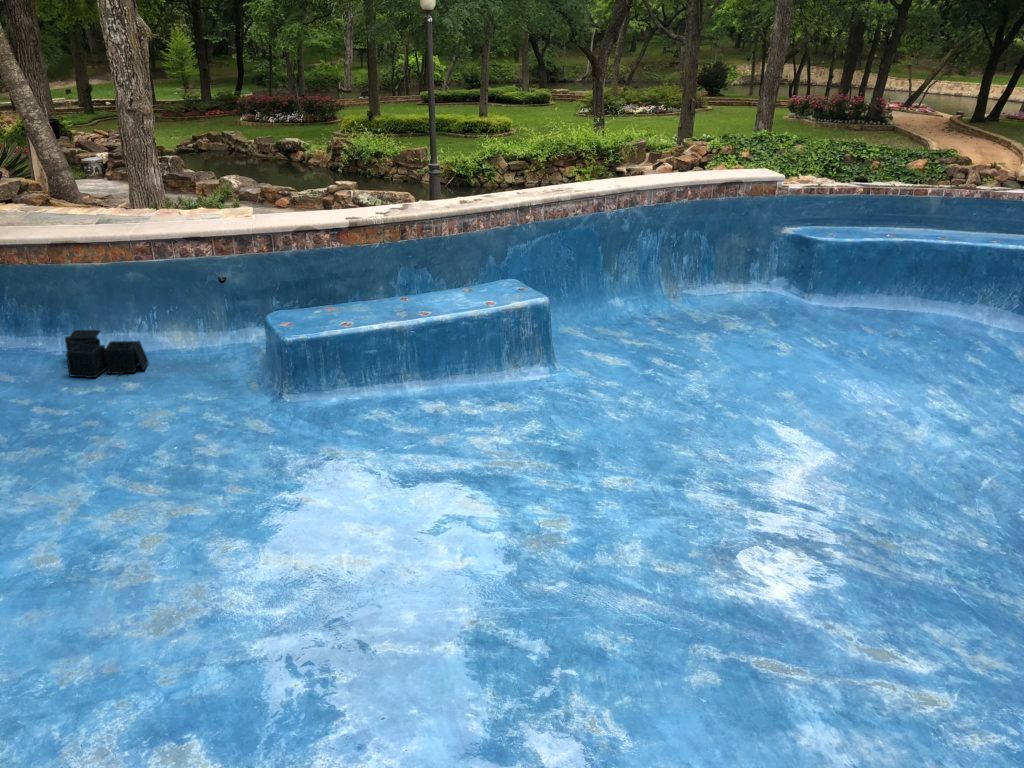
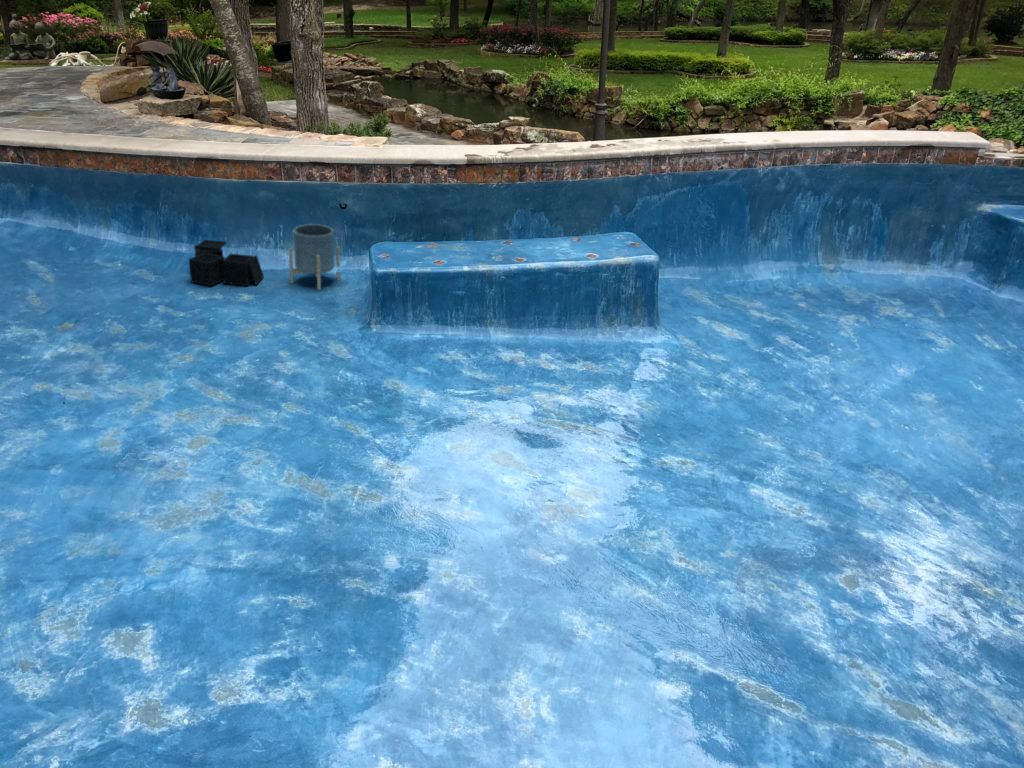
planter: none [176,302,231,369] -> present [289,224,340,290]

